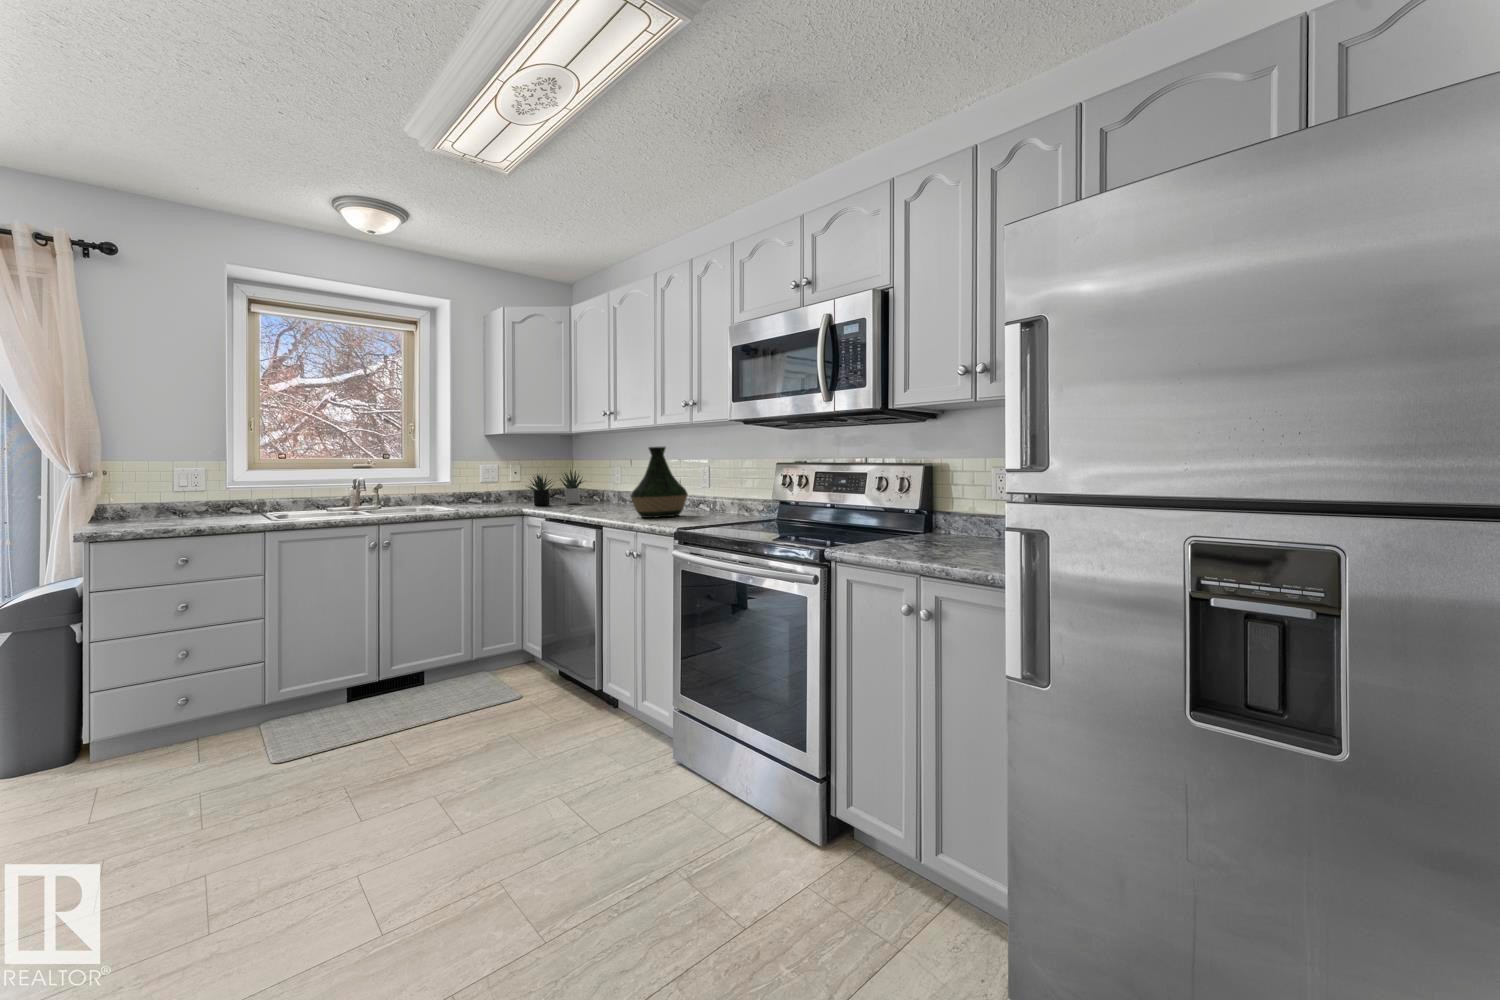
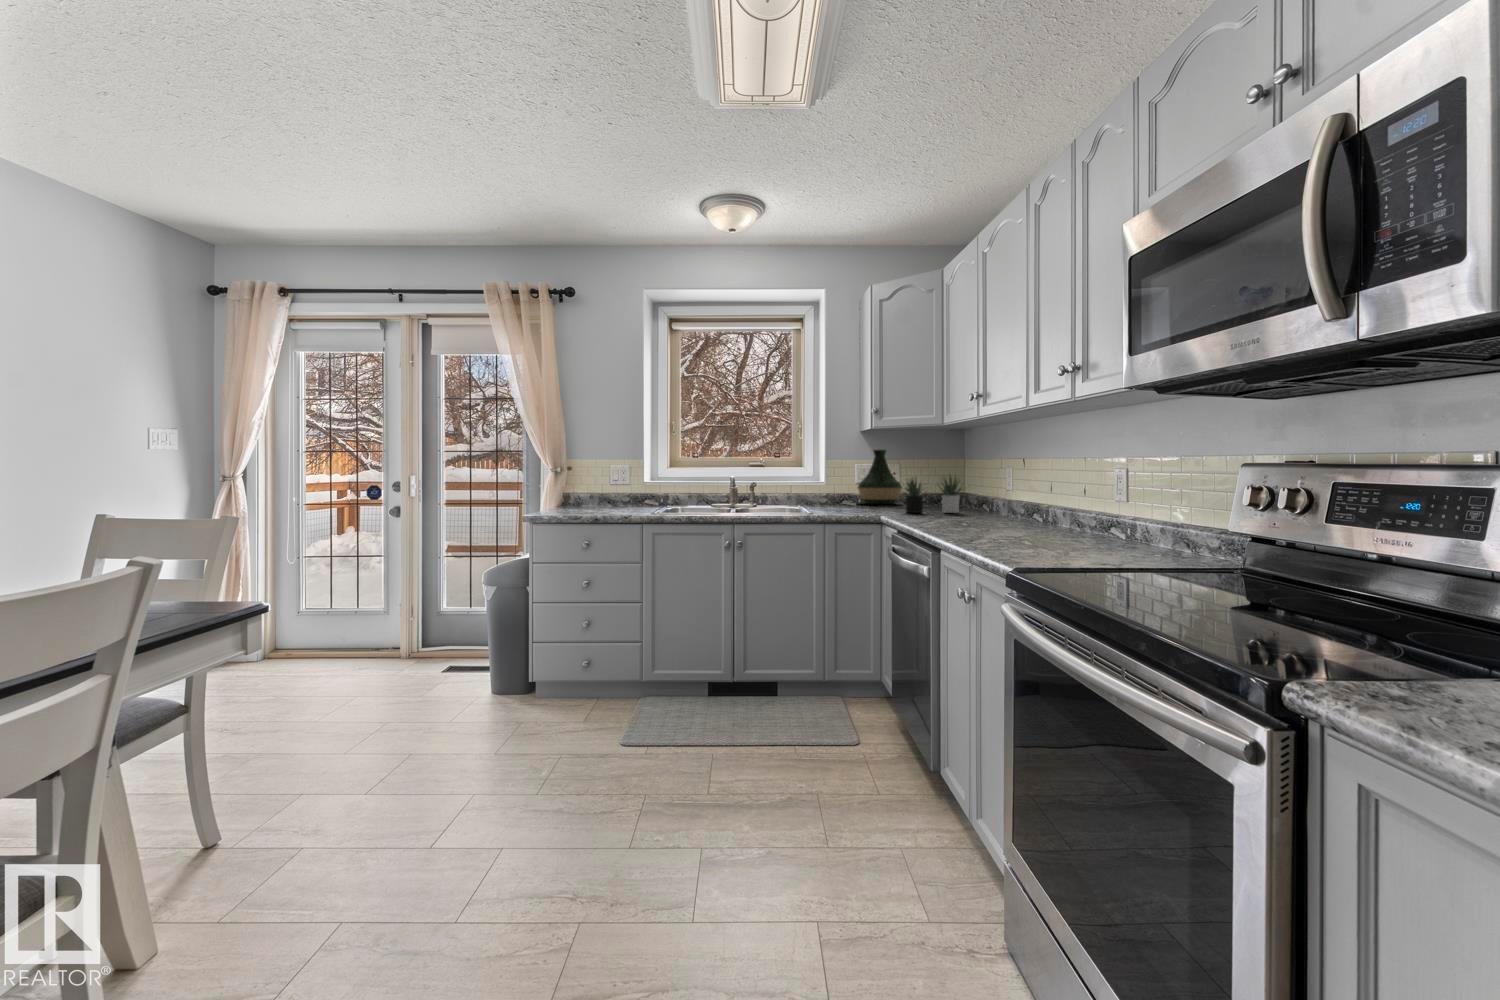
vase: present [631,447,688,518] -> present [858,450,902,504]

